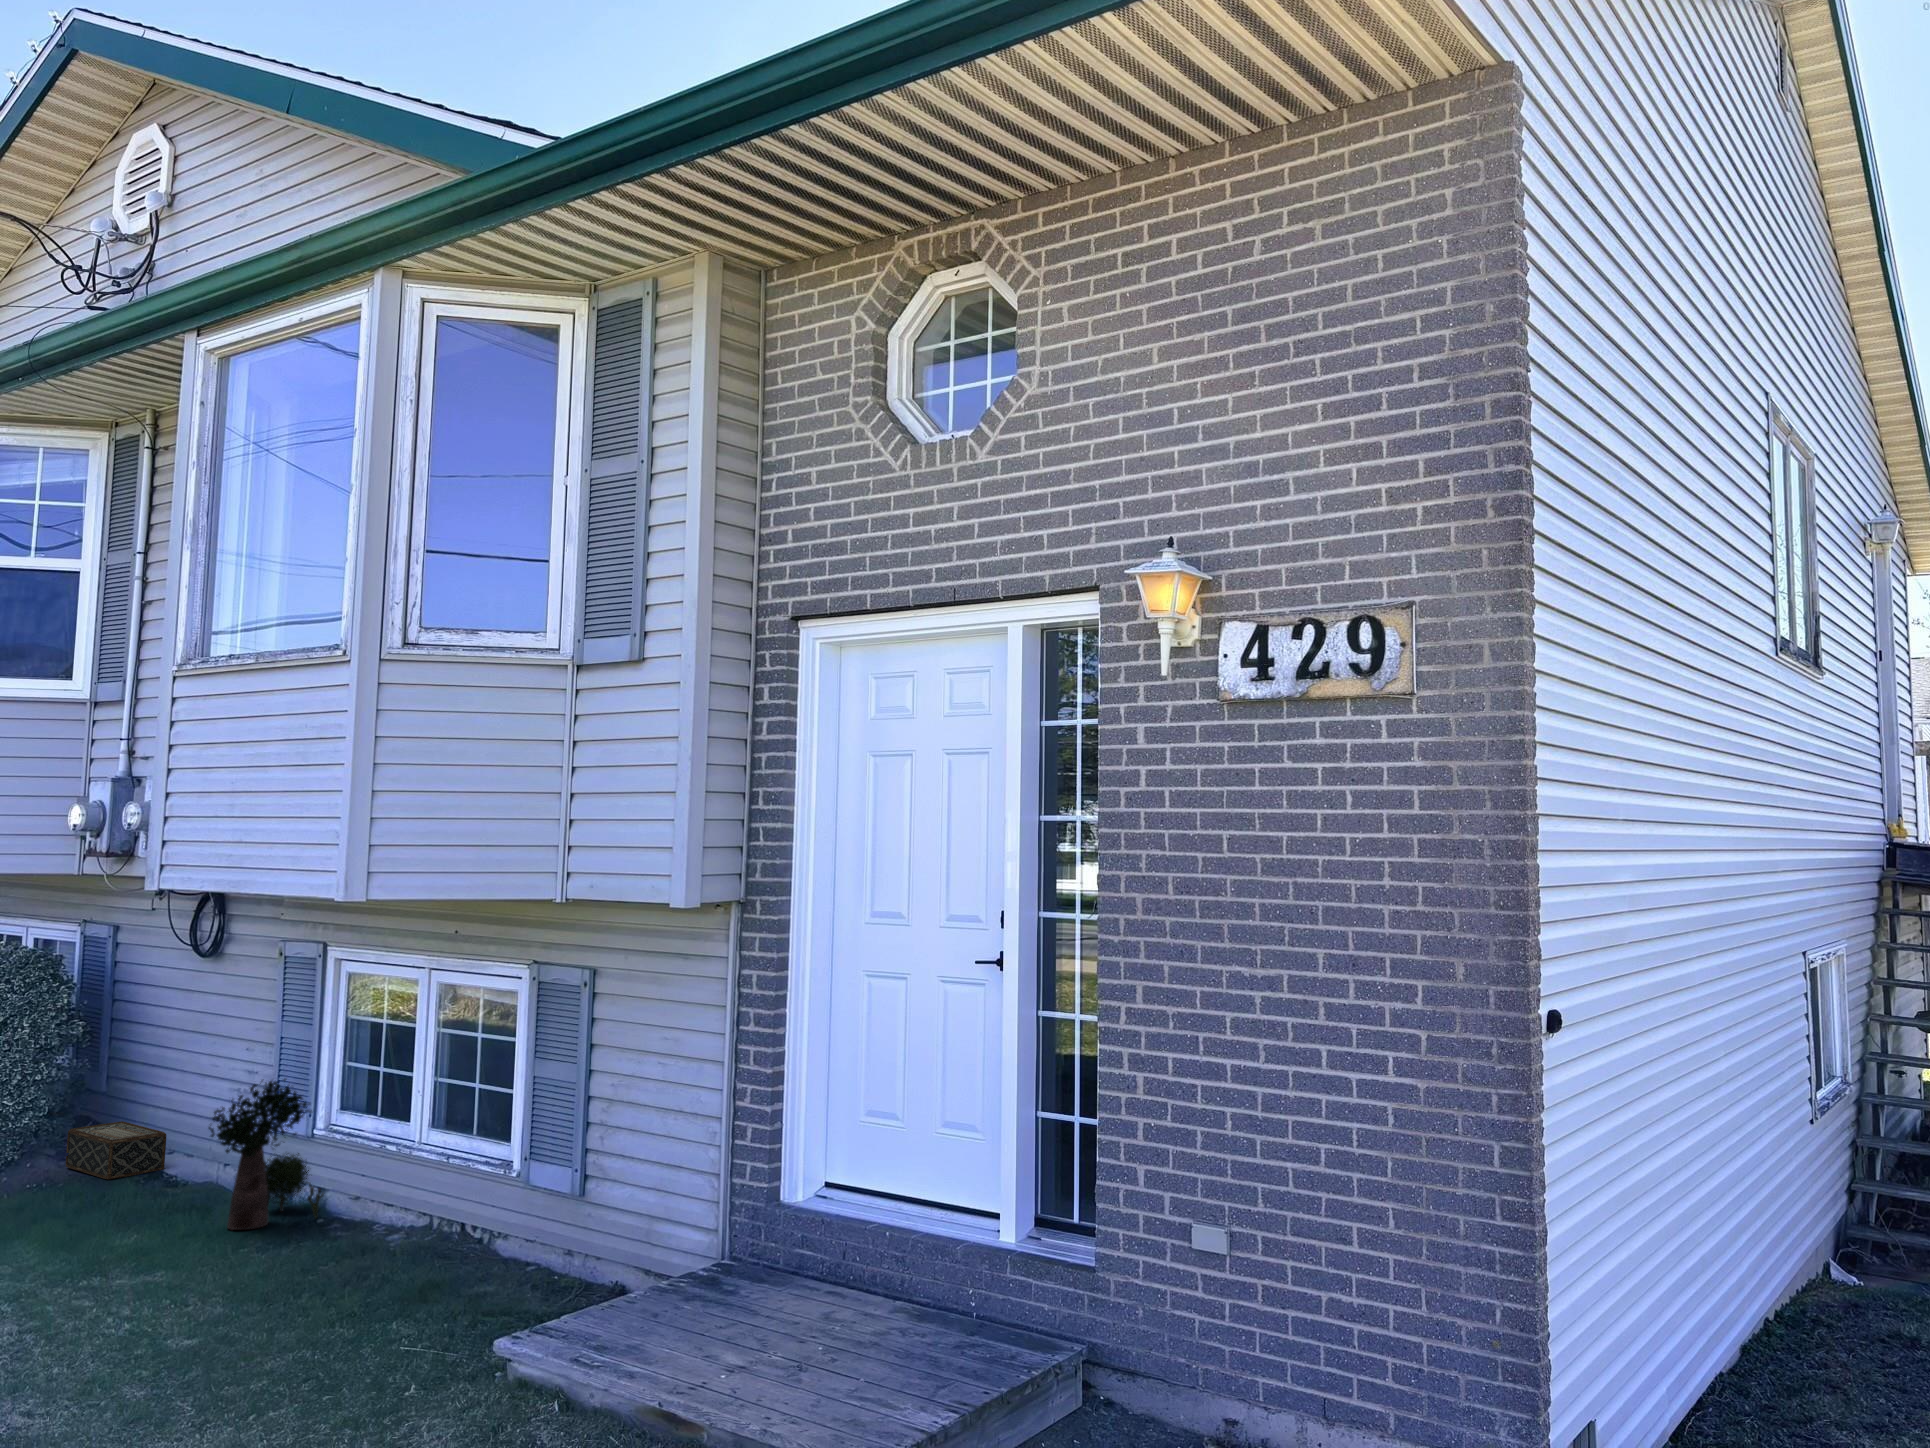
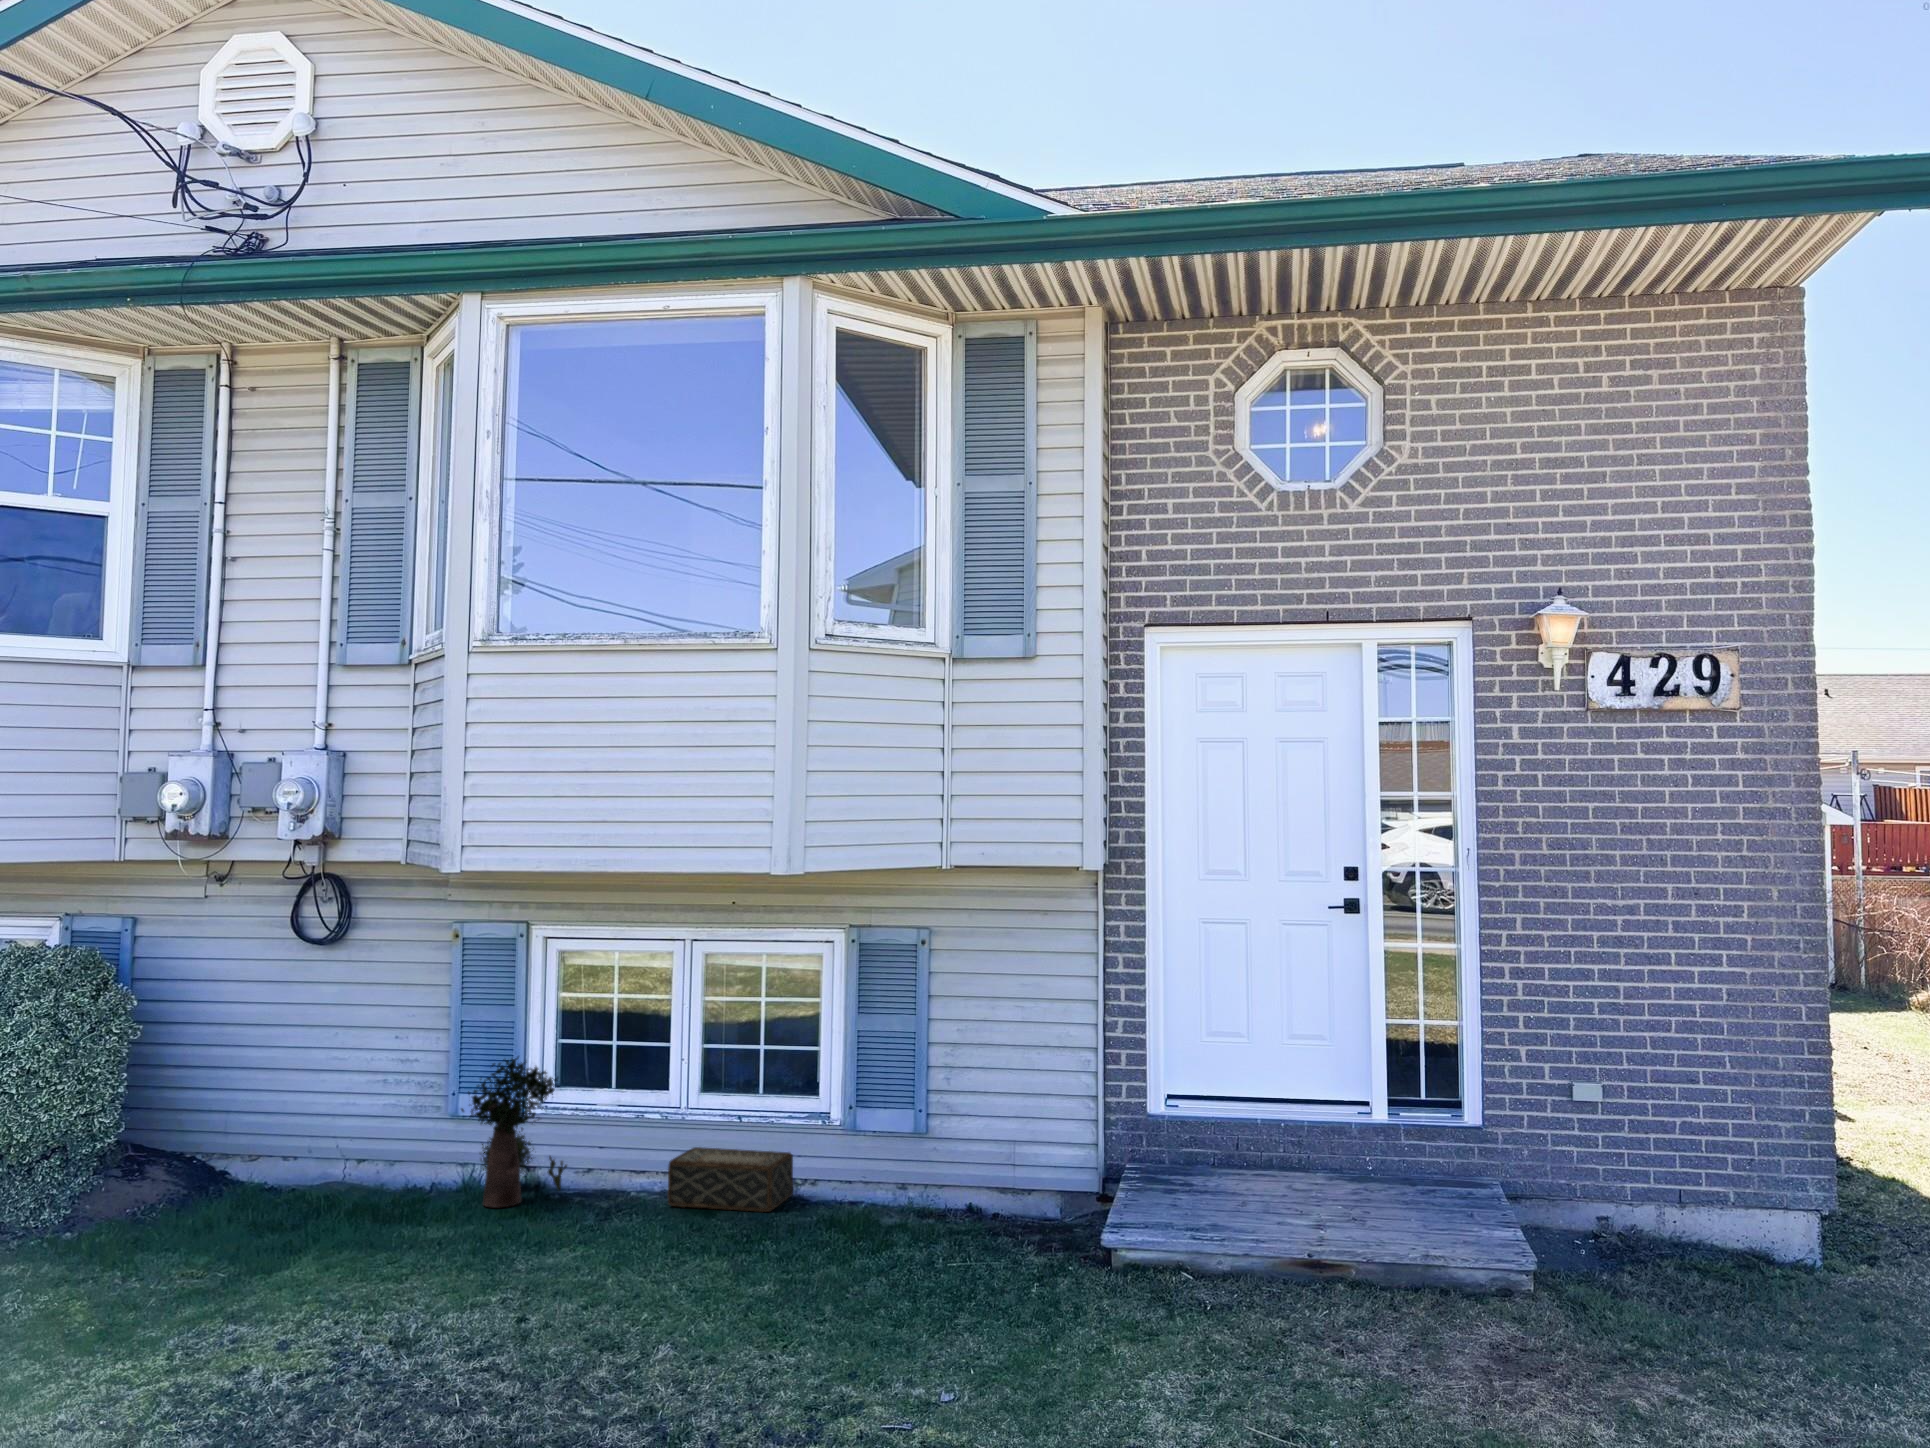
woven basket: present [66,1121,166,1179] -> present [668,1147,793,1212]

